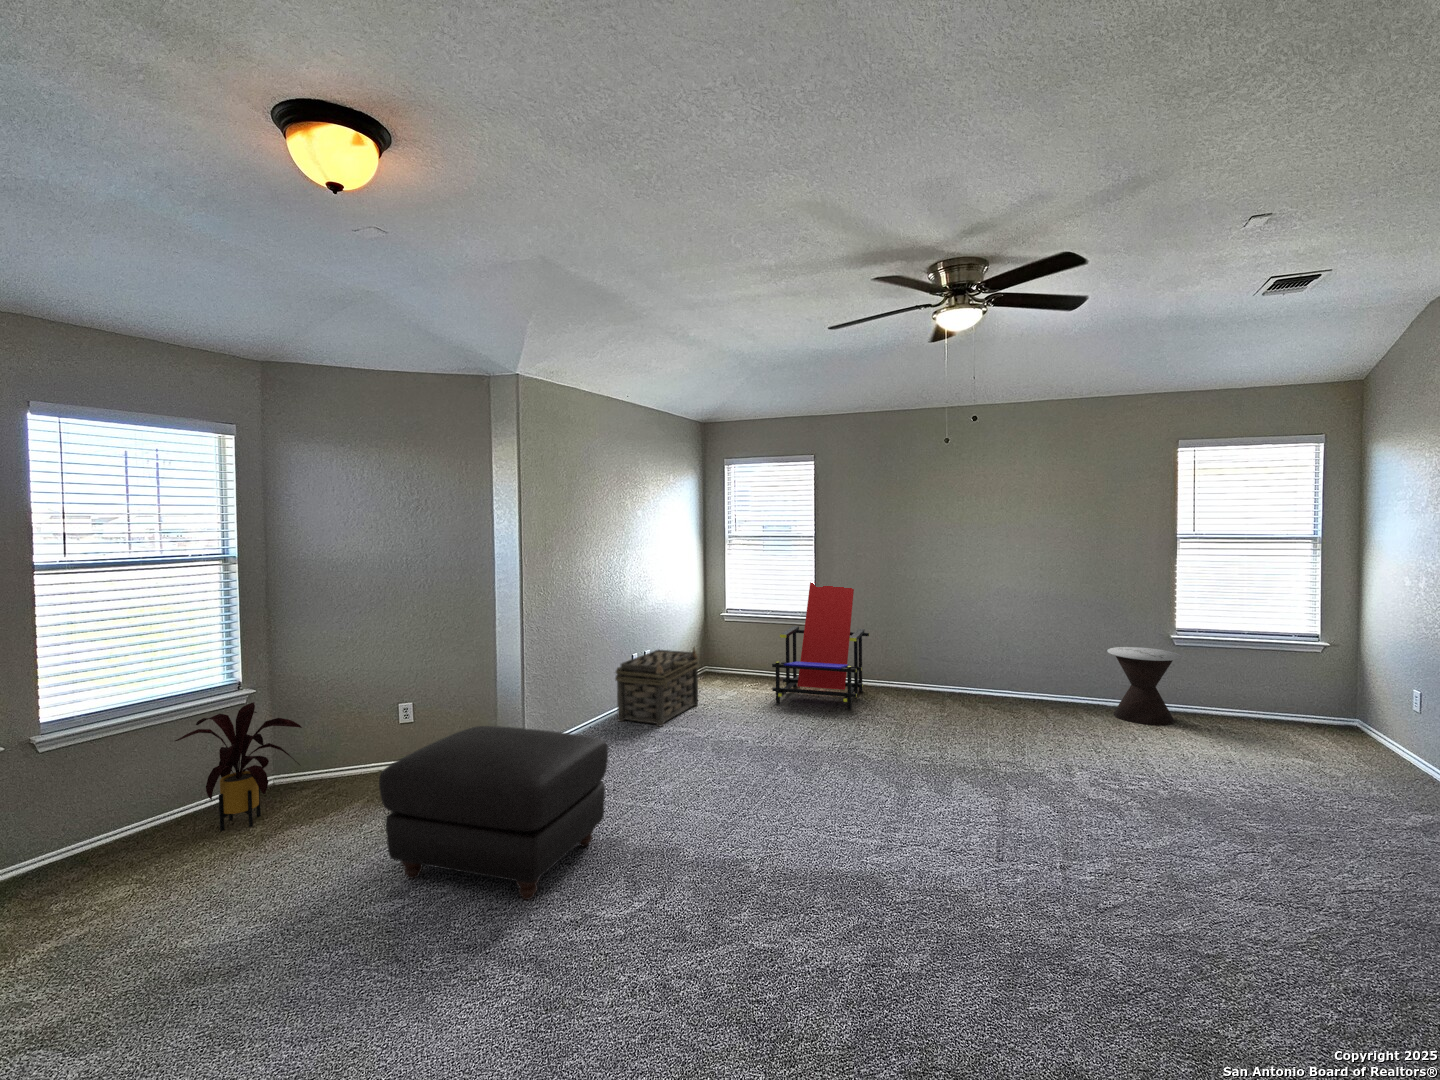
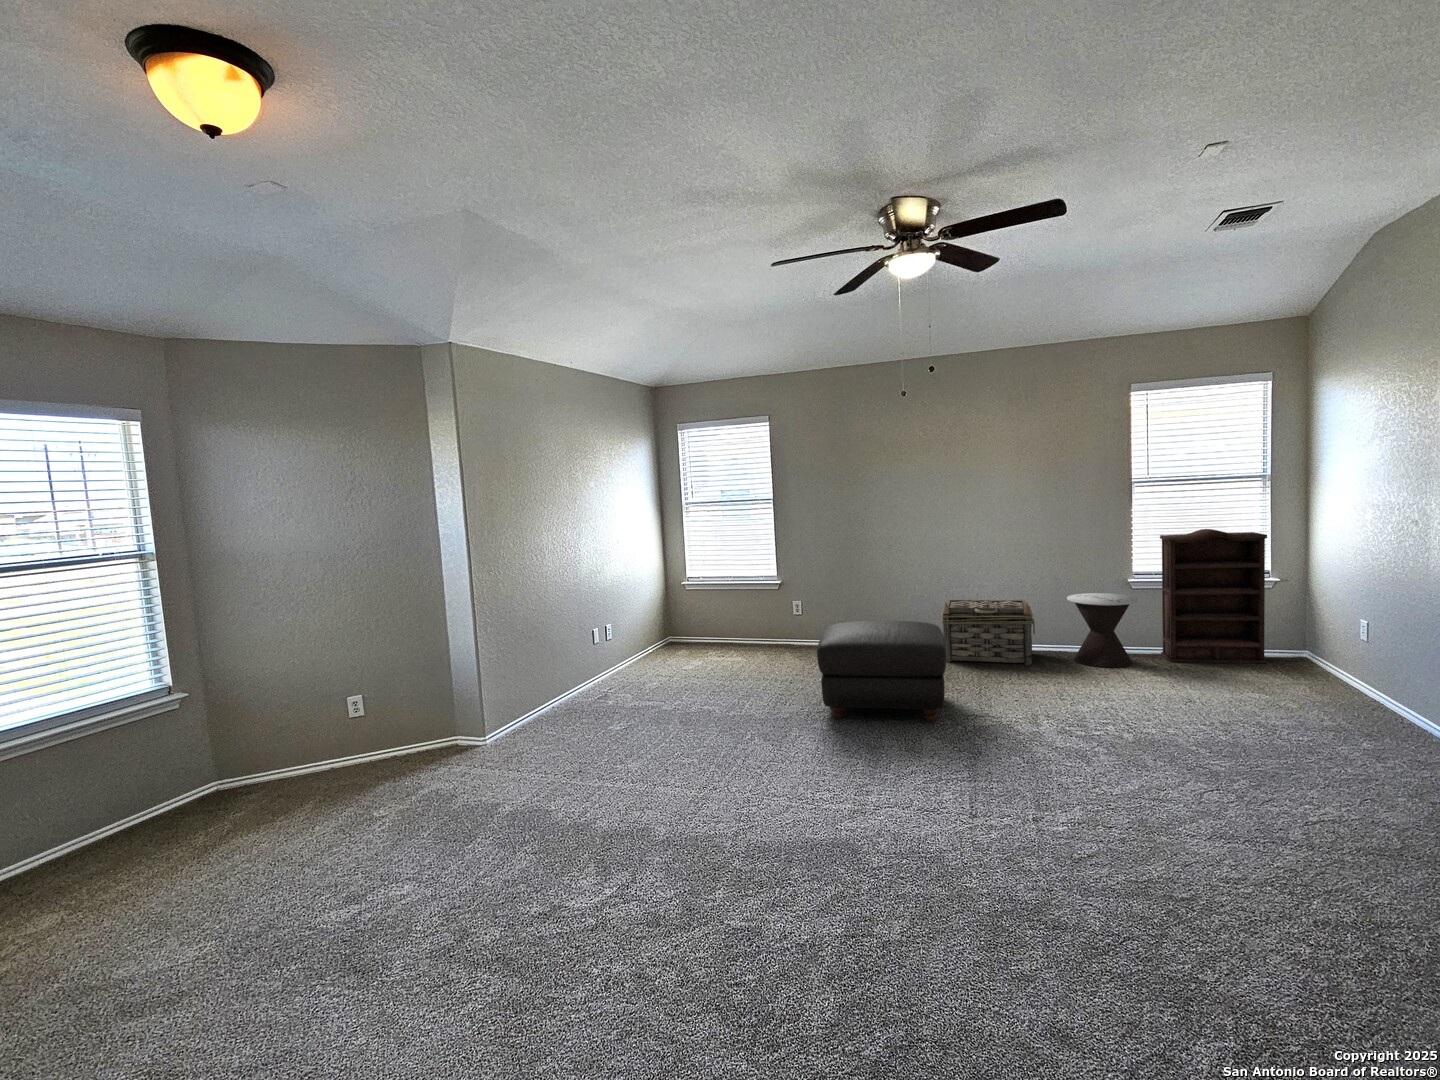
lounge chair: present [772,582,869,709] -> none [738,545,834,671]
bookshelf: none [1205,588,1319,730] -> present [1160,529,1267,663]
basket: present [615,648,699,726] -> present [941,600,1035,665]
house plant: present [175,702,302,831] -> none [99,706,246,844]
ottoman: present [379,726,608,900] -> present [817,621,947,722]

